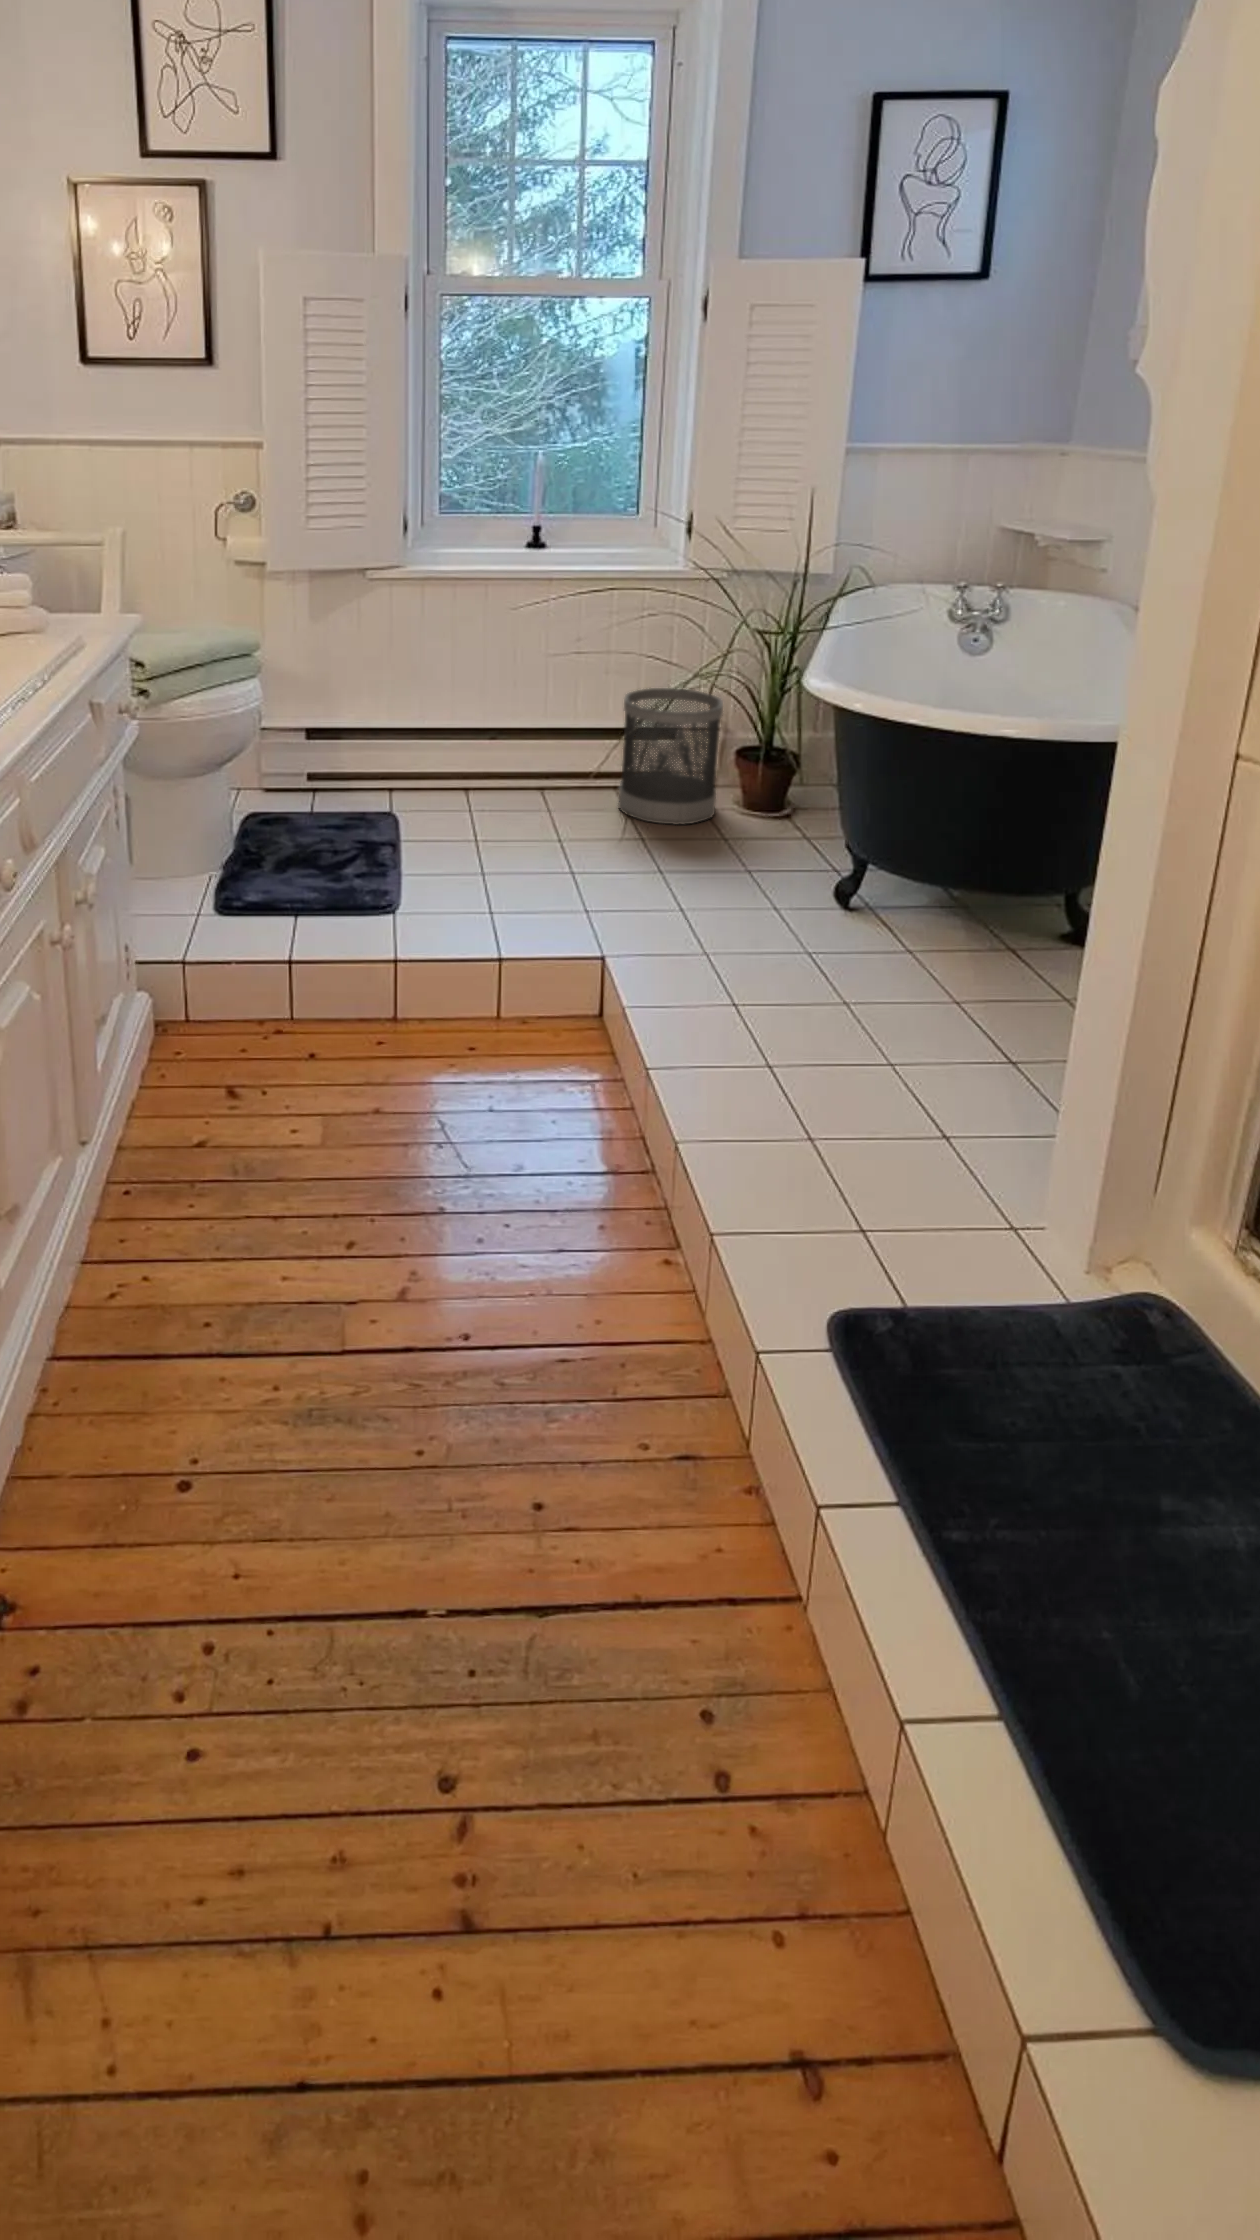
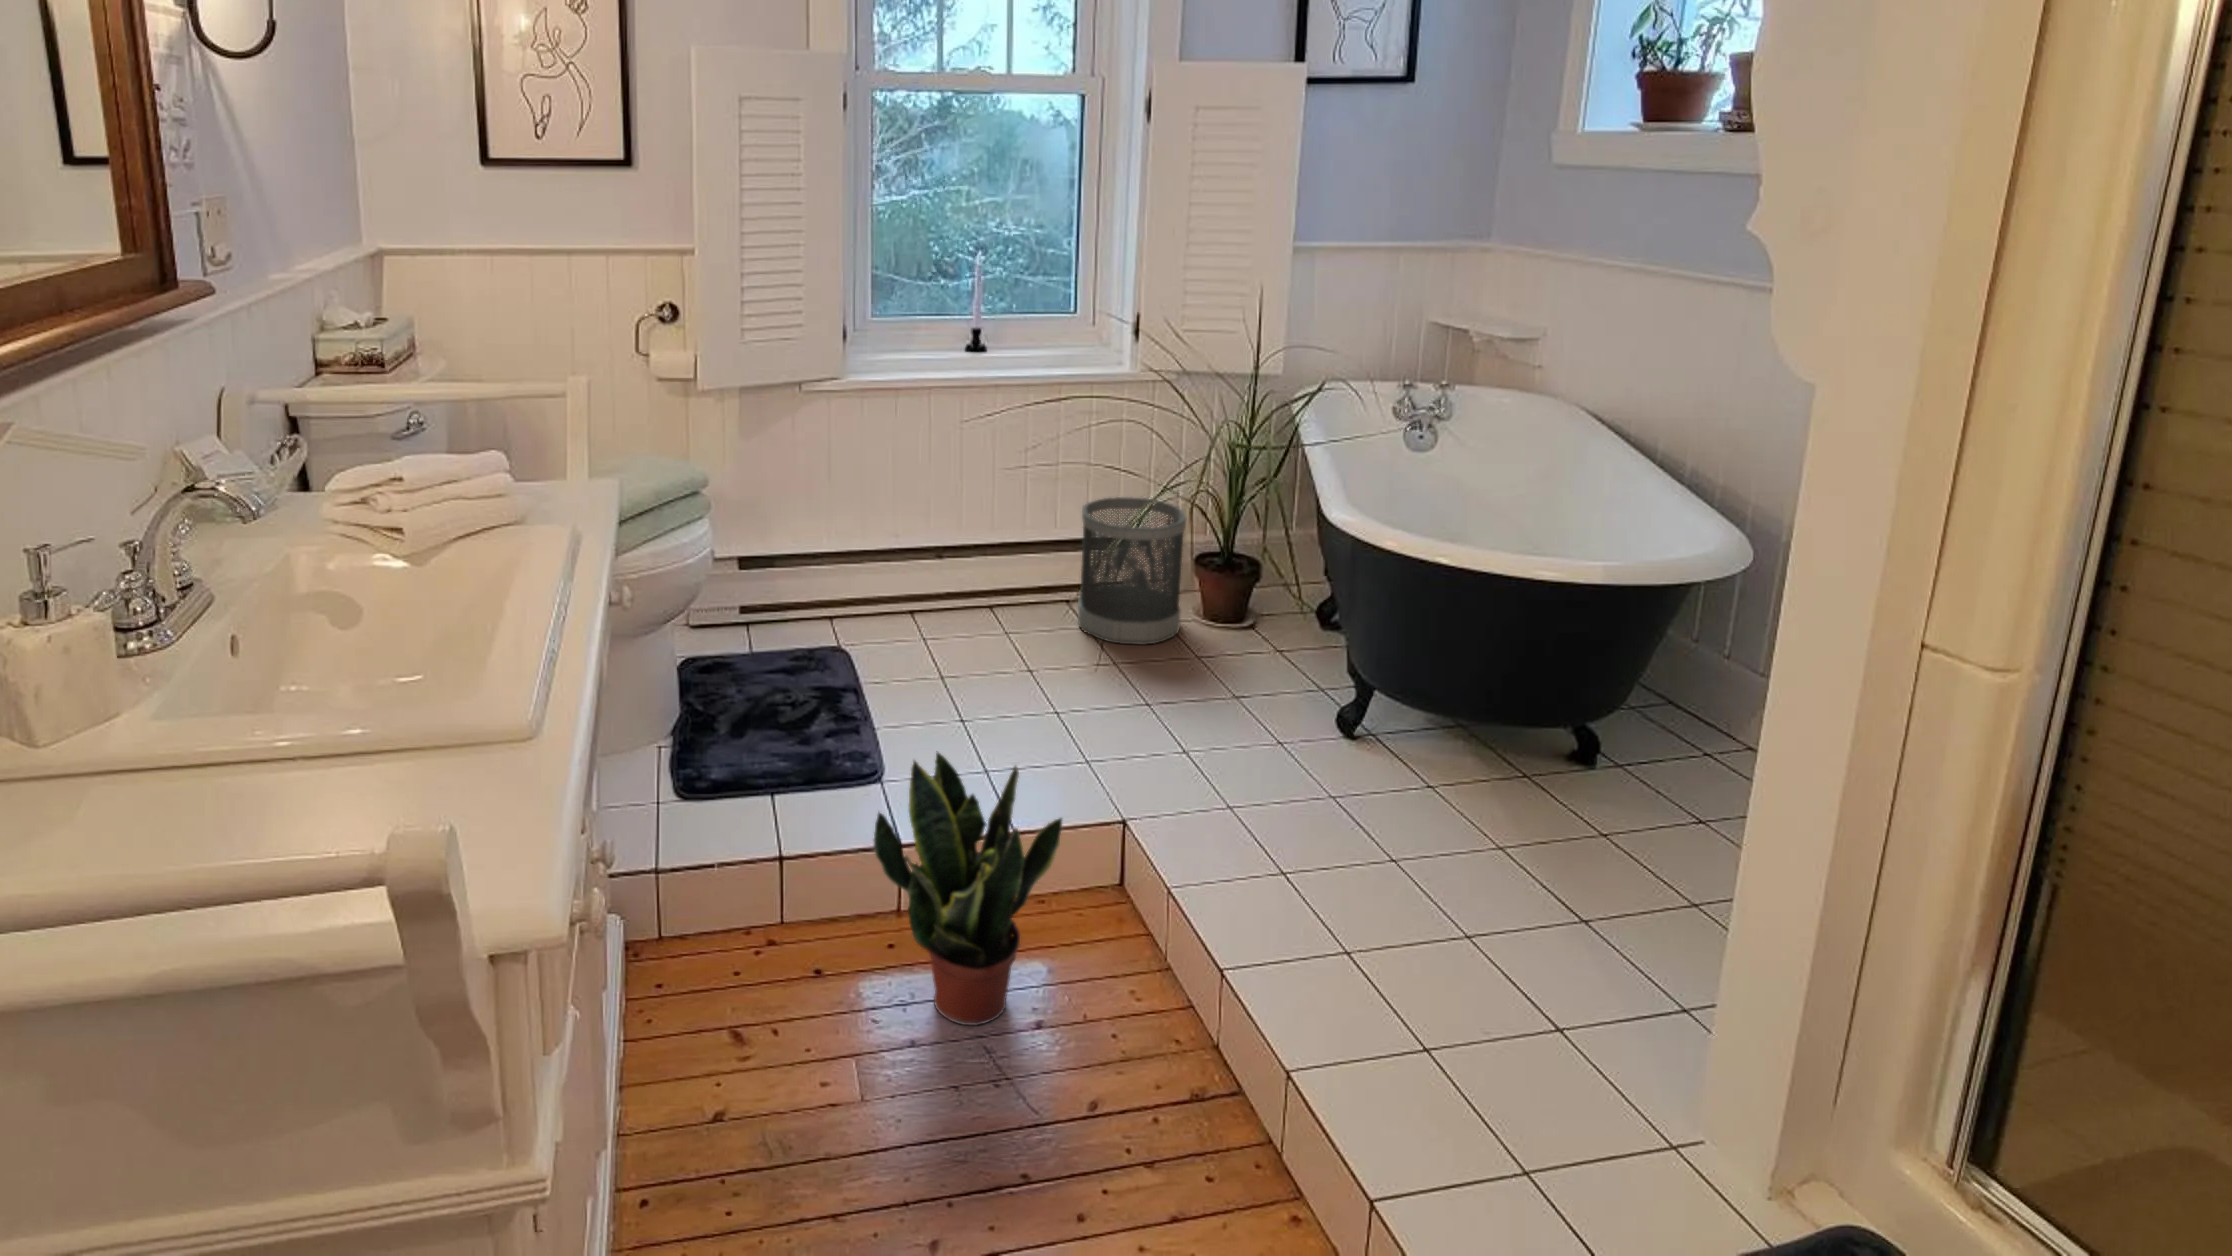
potted plant: none [349,864,521,1107] -> present [873,752,1062,1025]

